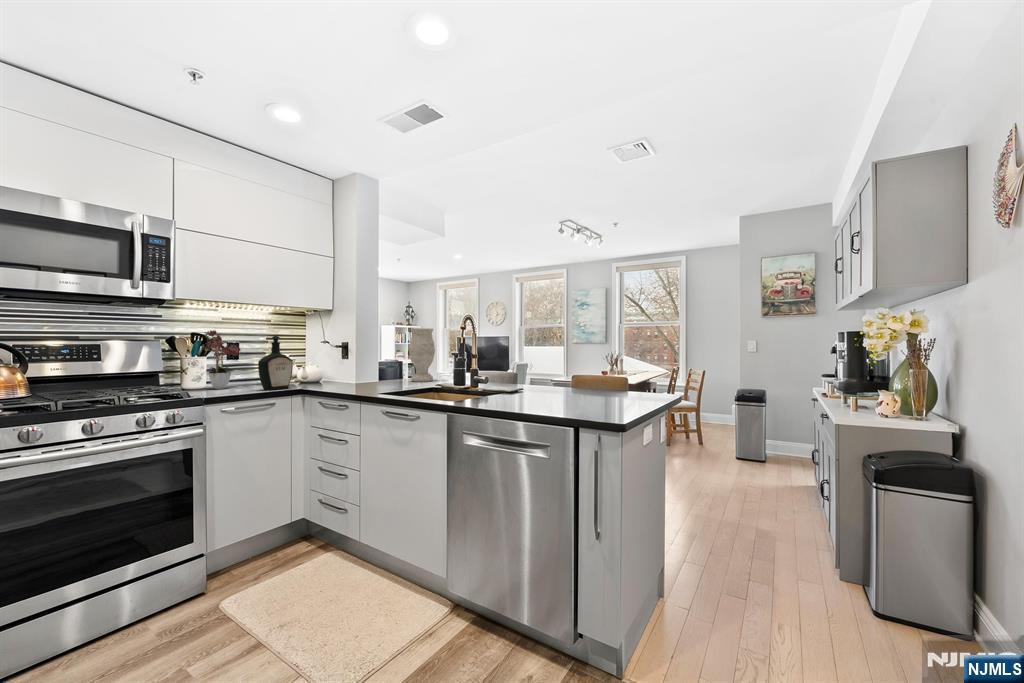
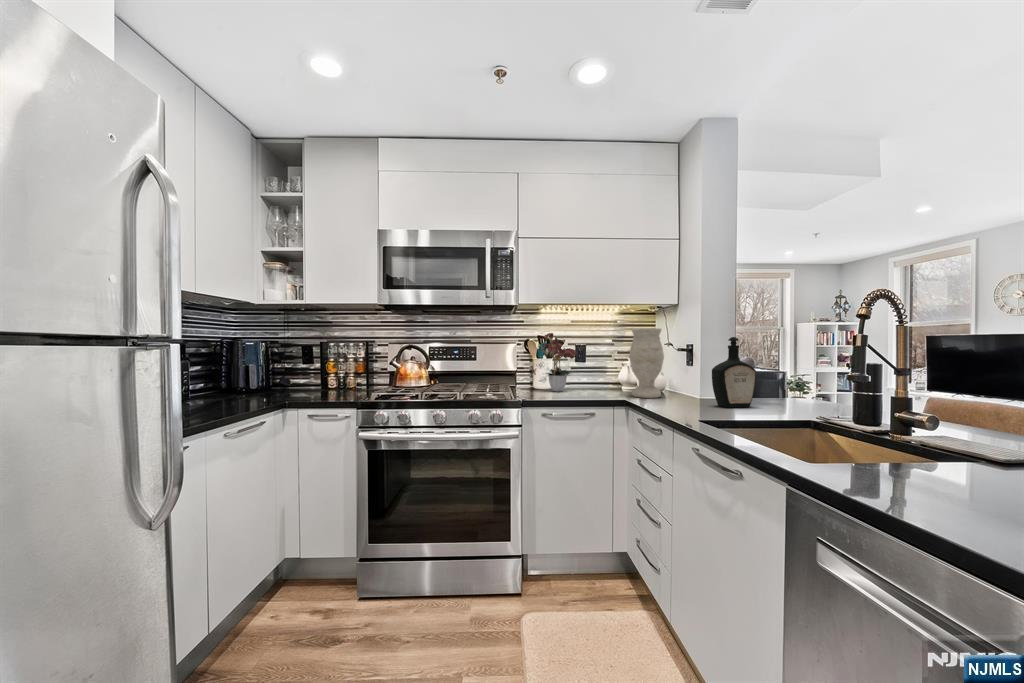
vase: present [409,328,435,382] -> present [629,328,664,398]
bottle: present [258,336,293,390] -> present [712,337,756,408]

